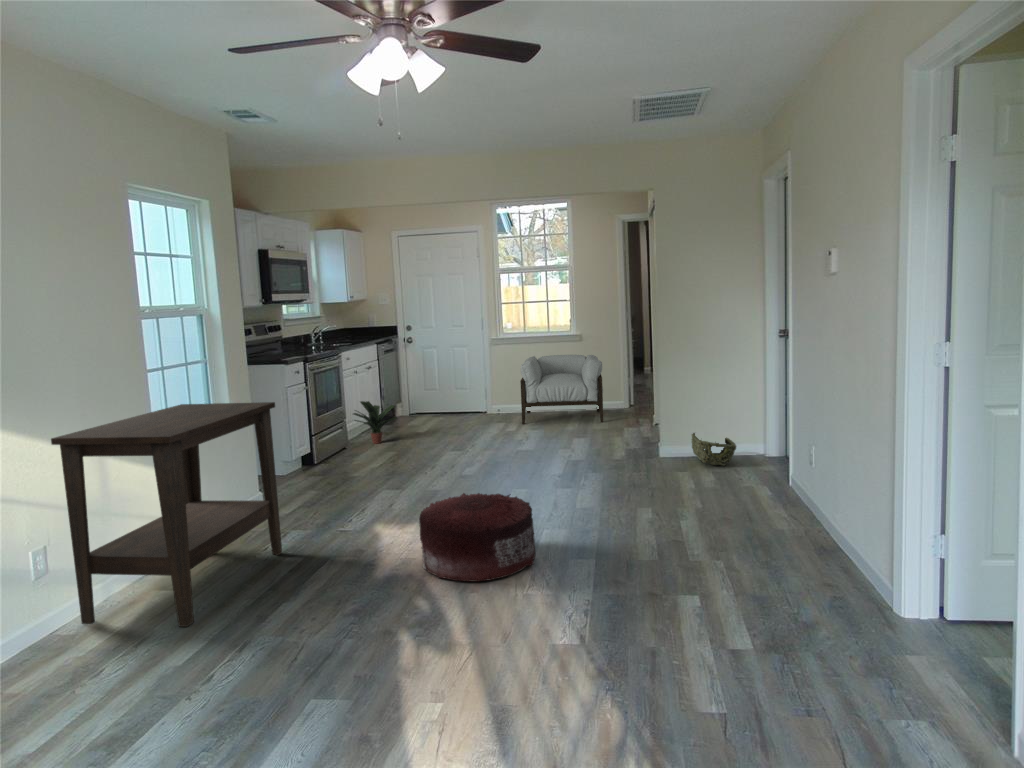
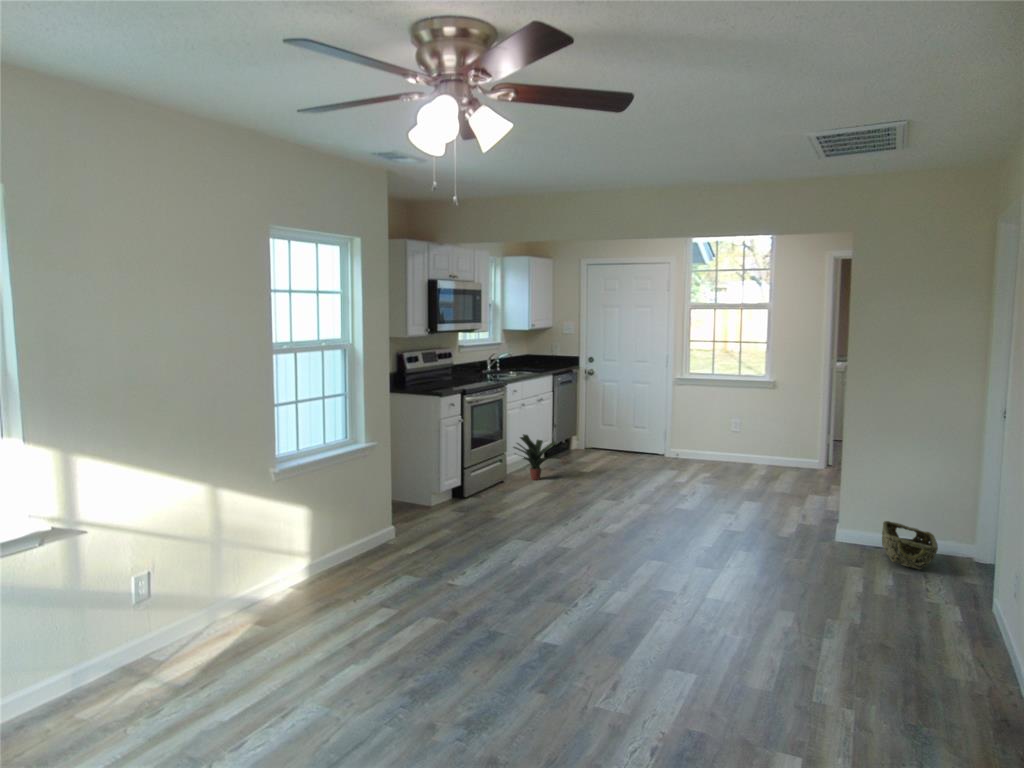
armchair: present [520,355,603,424] -> none [697,400,798,484]
side table: present [51,402,282,627] -> none [161,440,384,673]
pouf: present [419,493,535,581] -> none [501,570,630,683]

